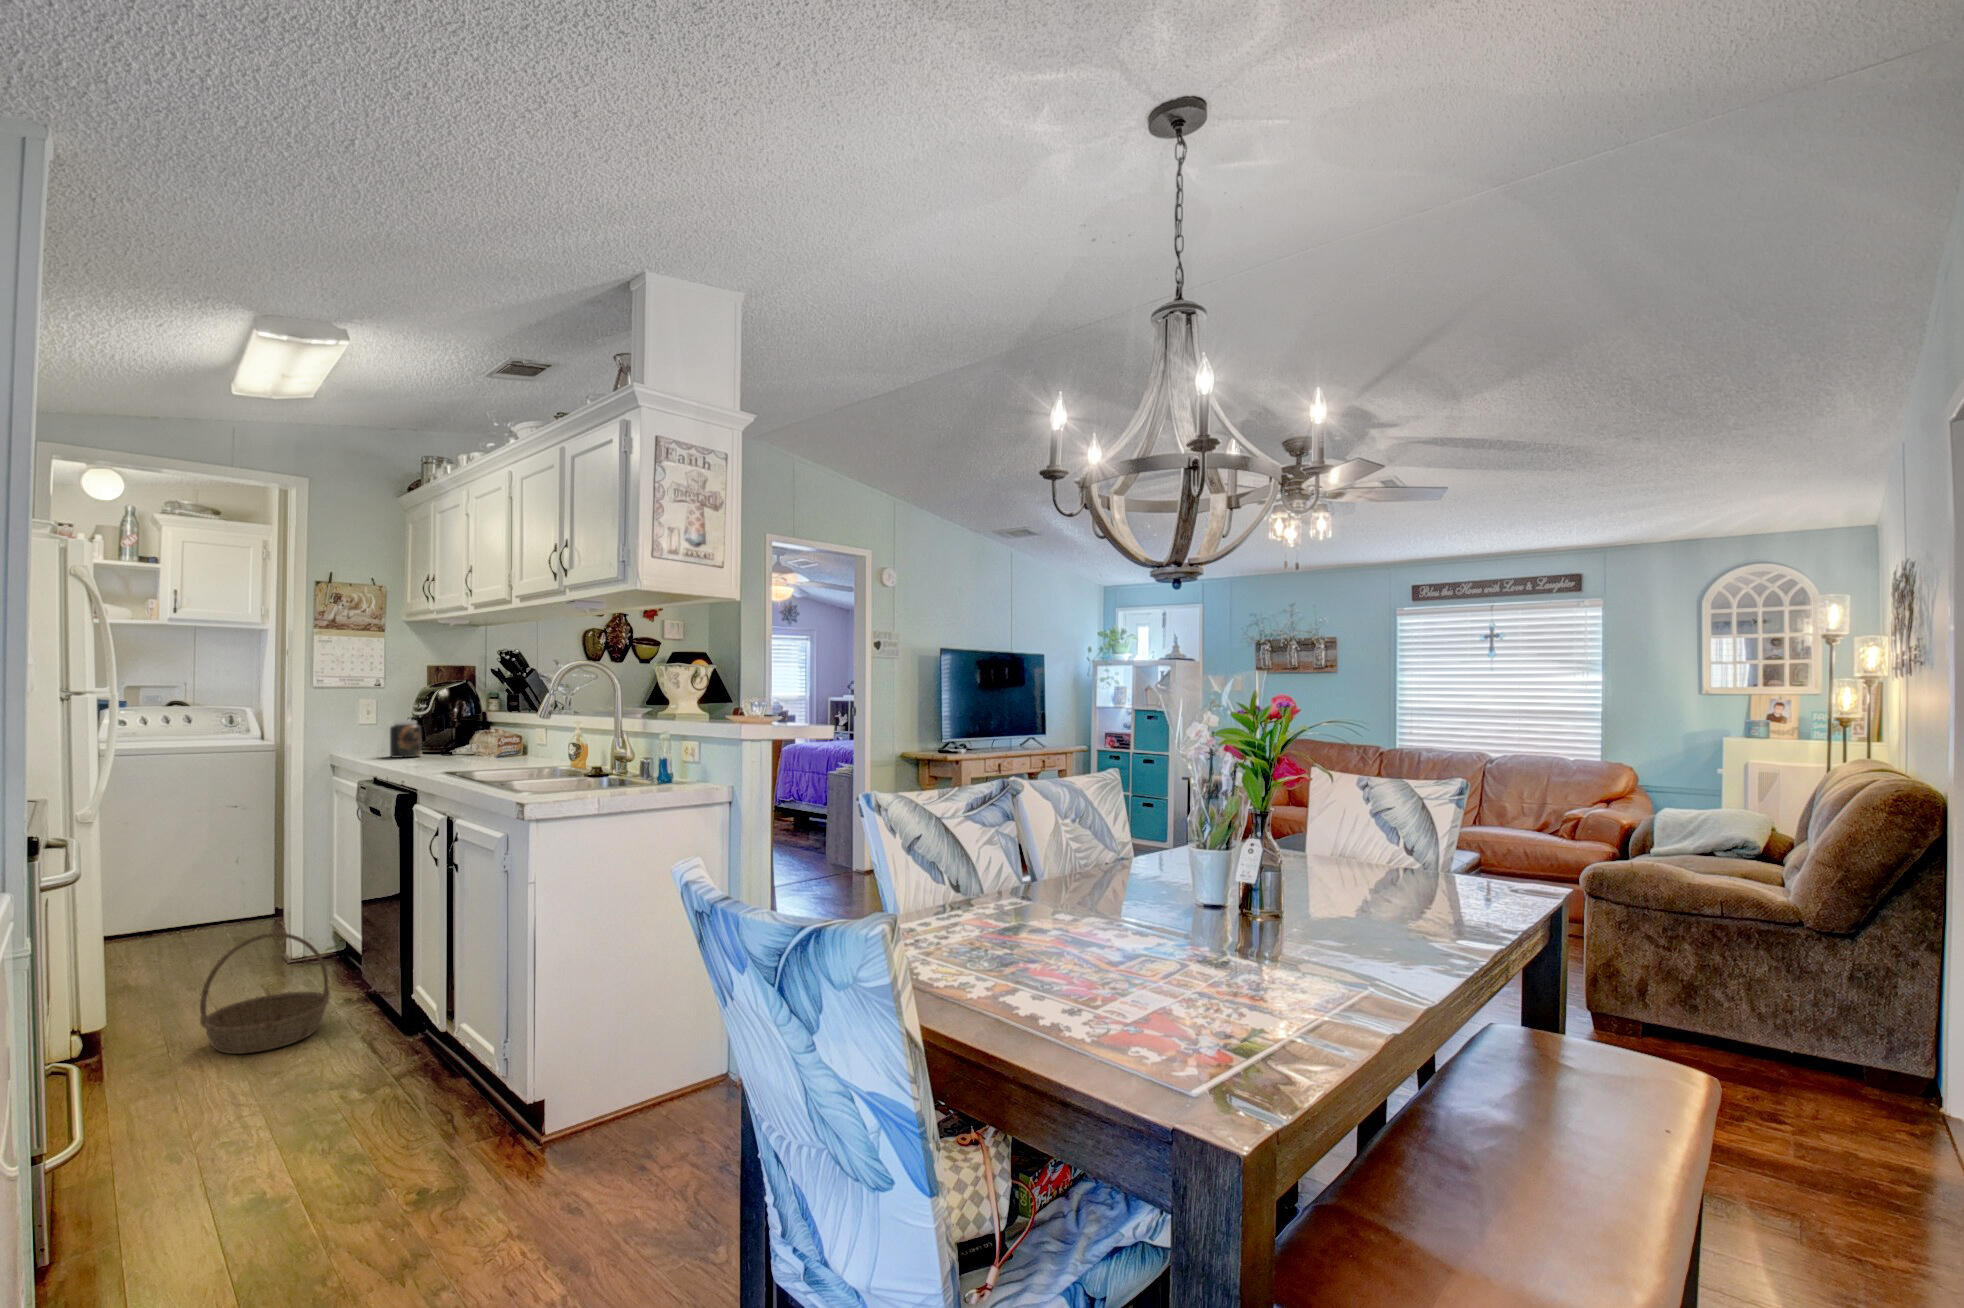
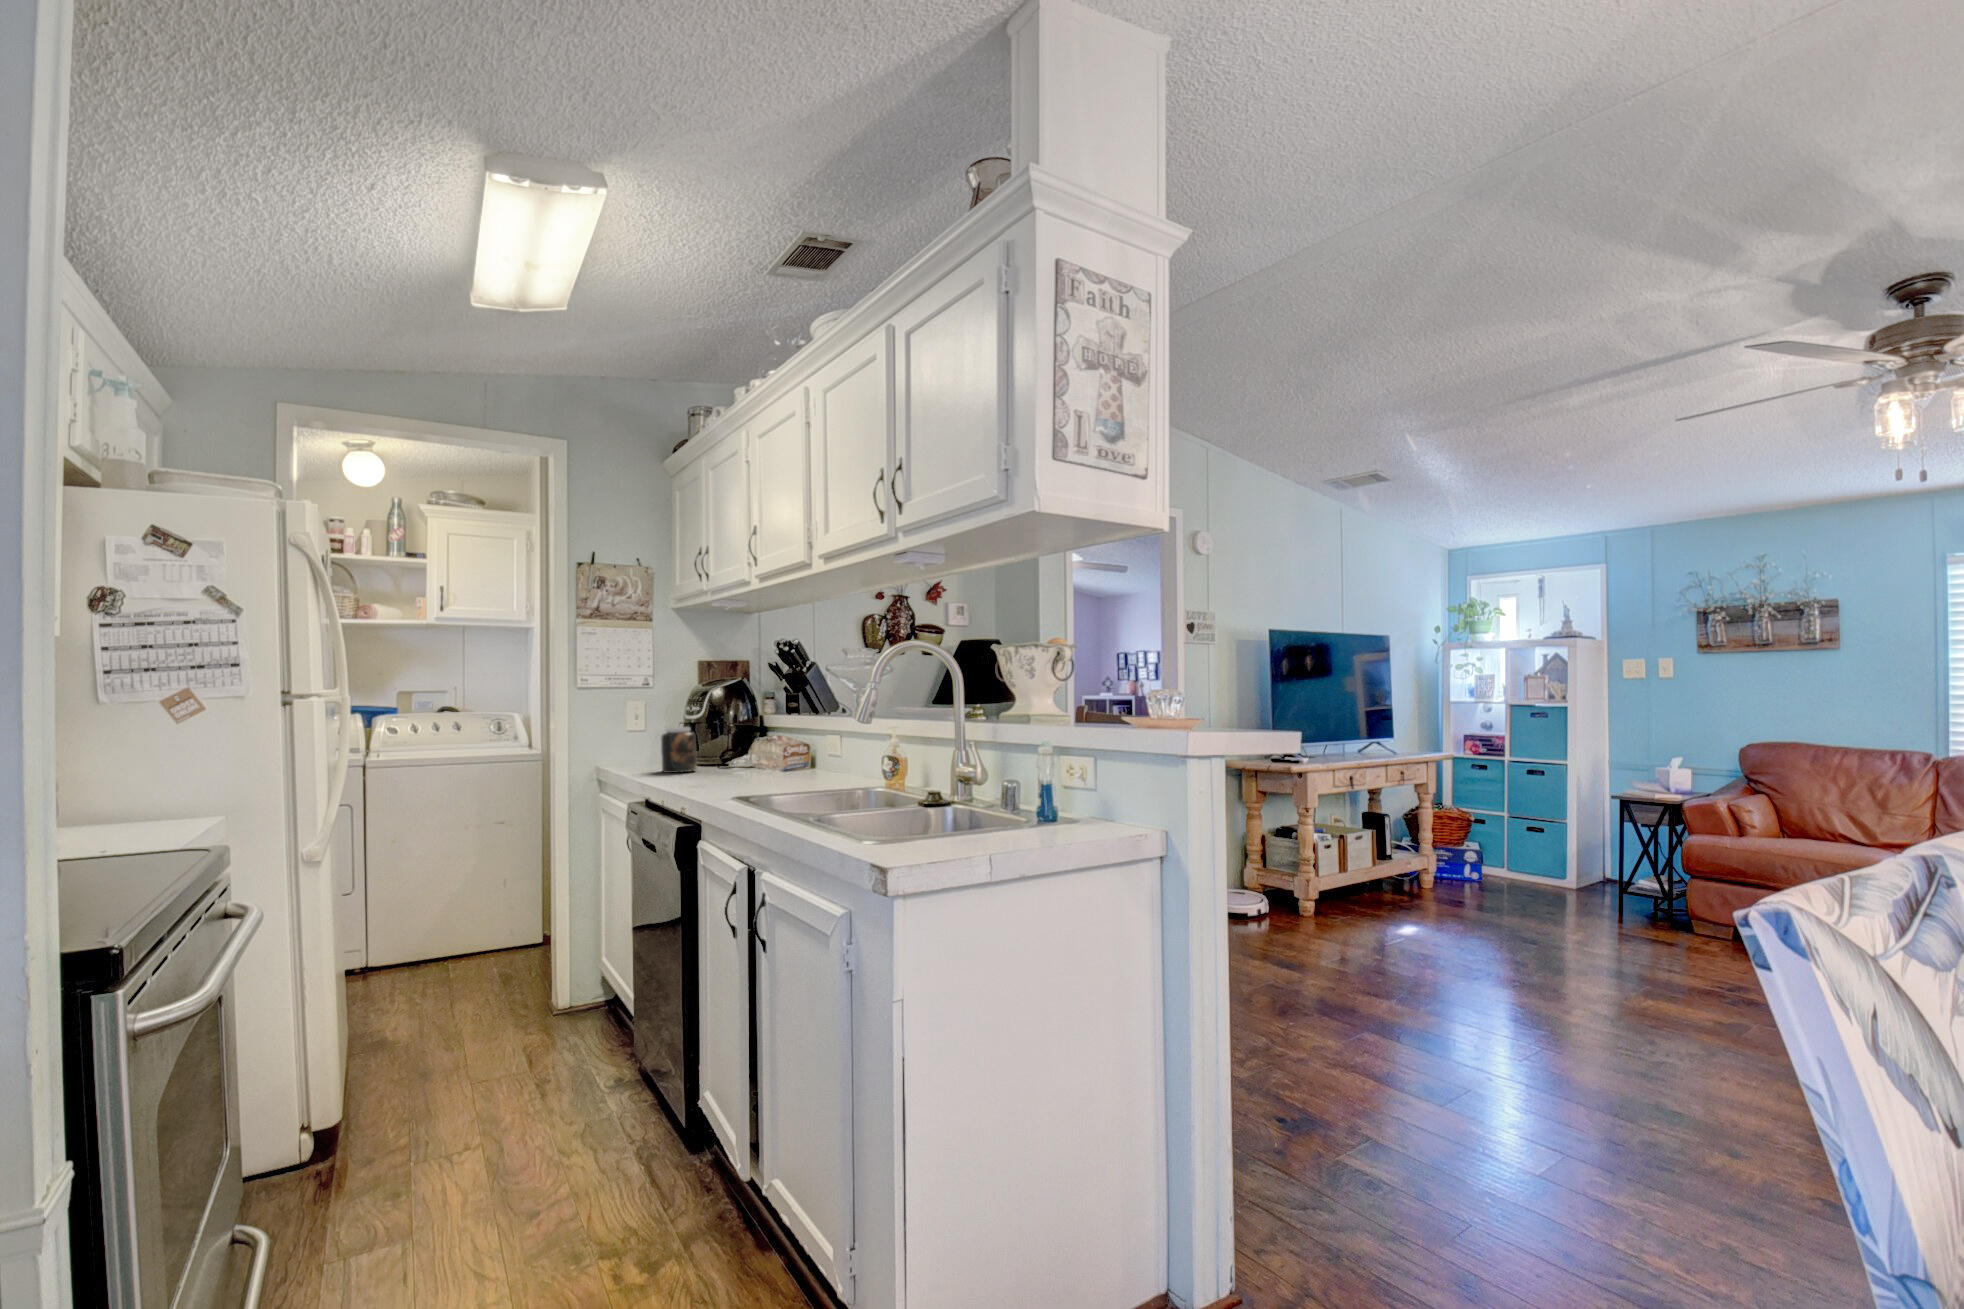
basket: present [200,933,330,1054] -> none [456,1005,605,1167]

